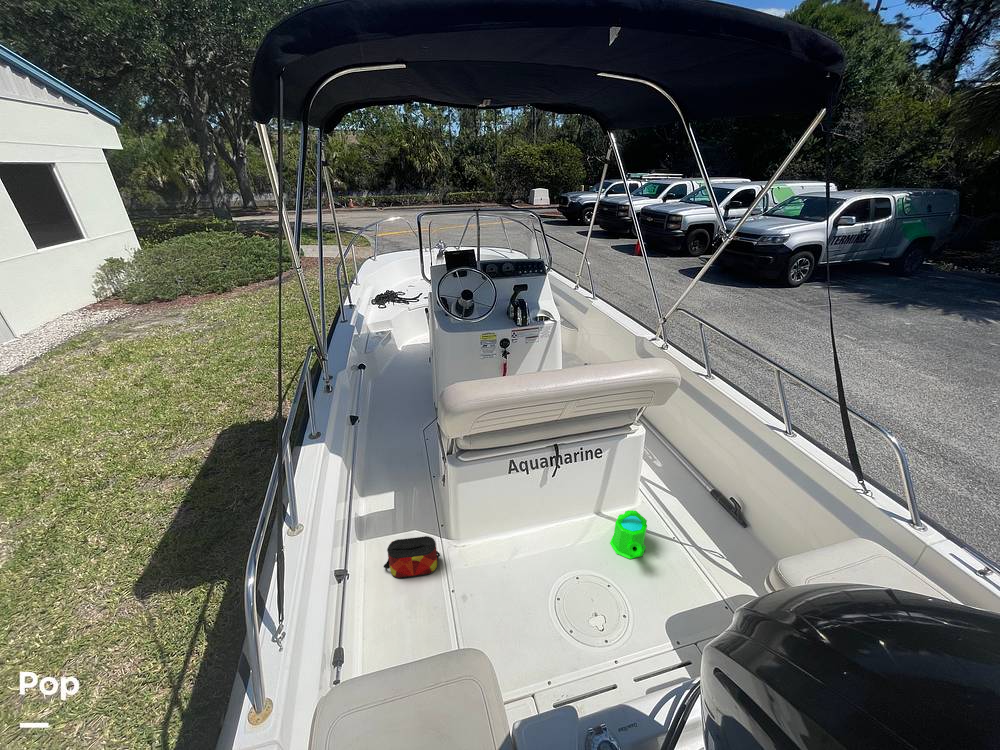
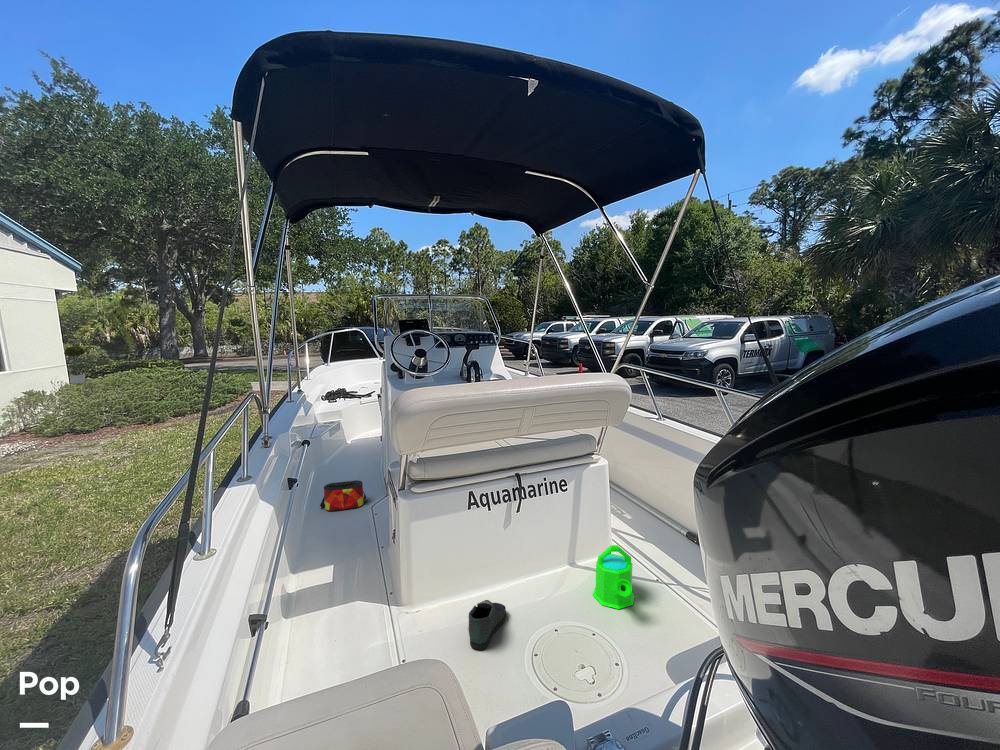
potted tree: none [127,208,152,247] -> present [64,345,85,384]
bag: present [384,536,440,578] -> present [320,480,366,511]
shoe: none [506,544,536,584] -> present [469,600,506,650]

